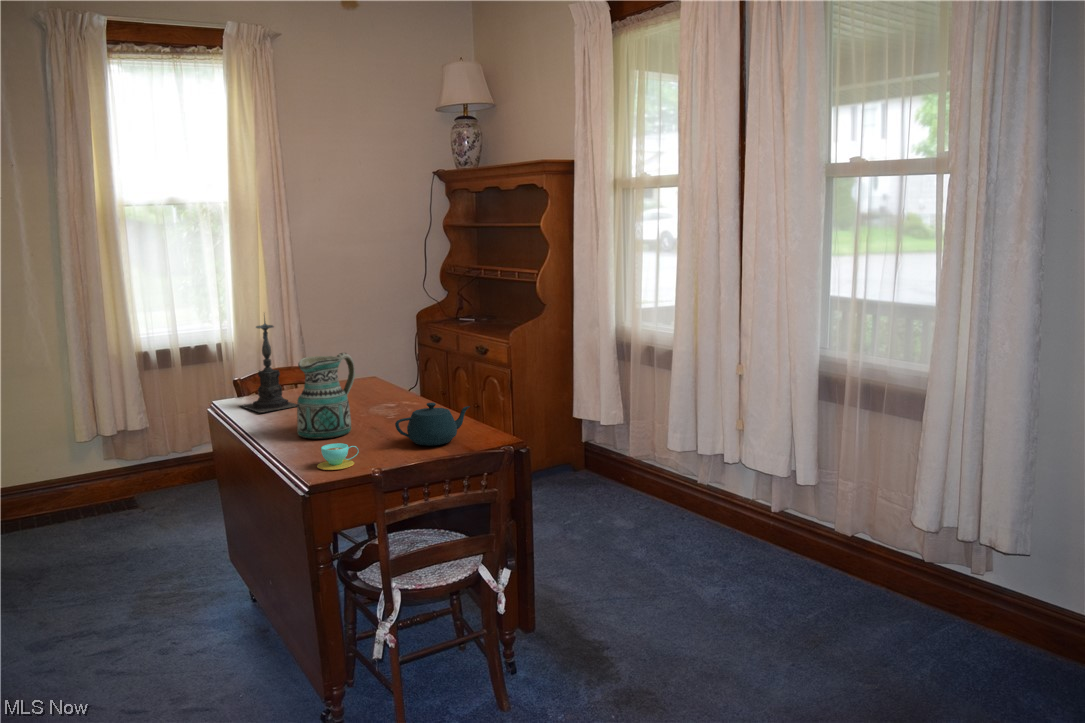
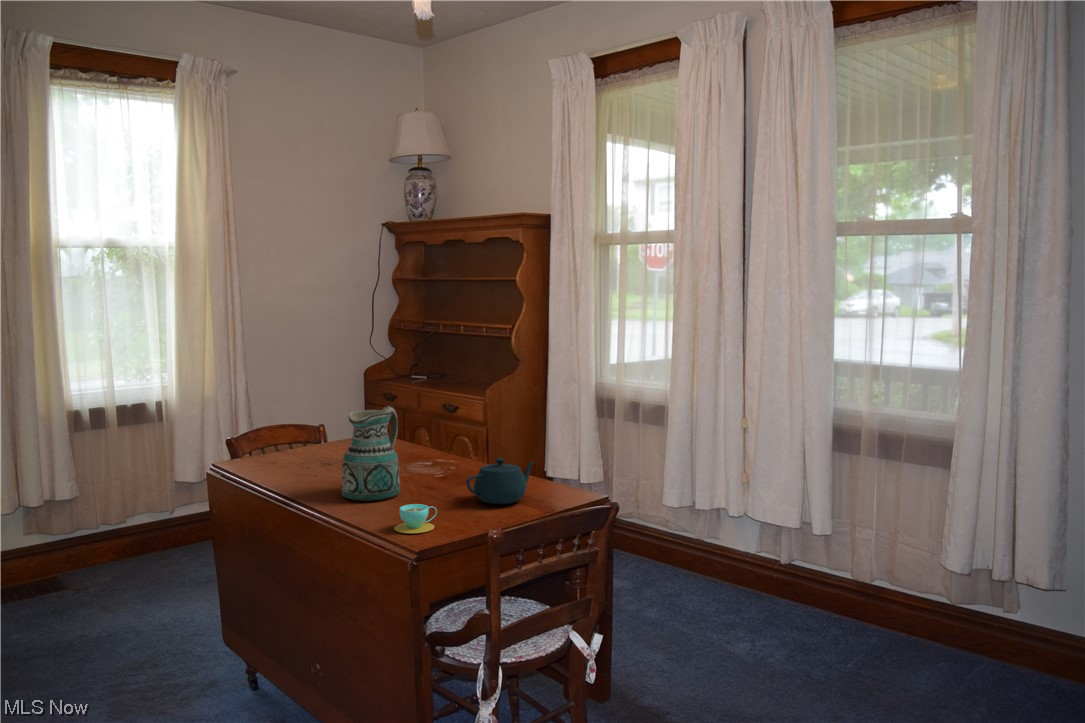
candle holder: present [240,316,297,413] -> none [244,363,318,475]

